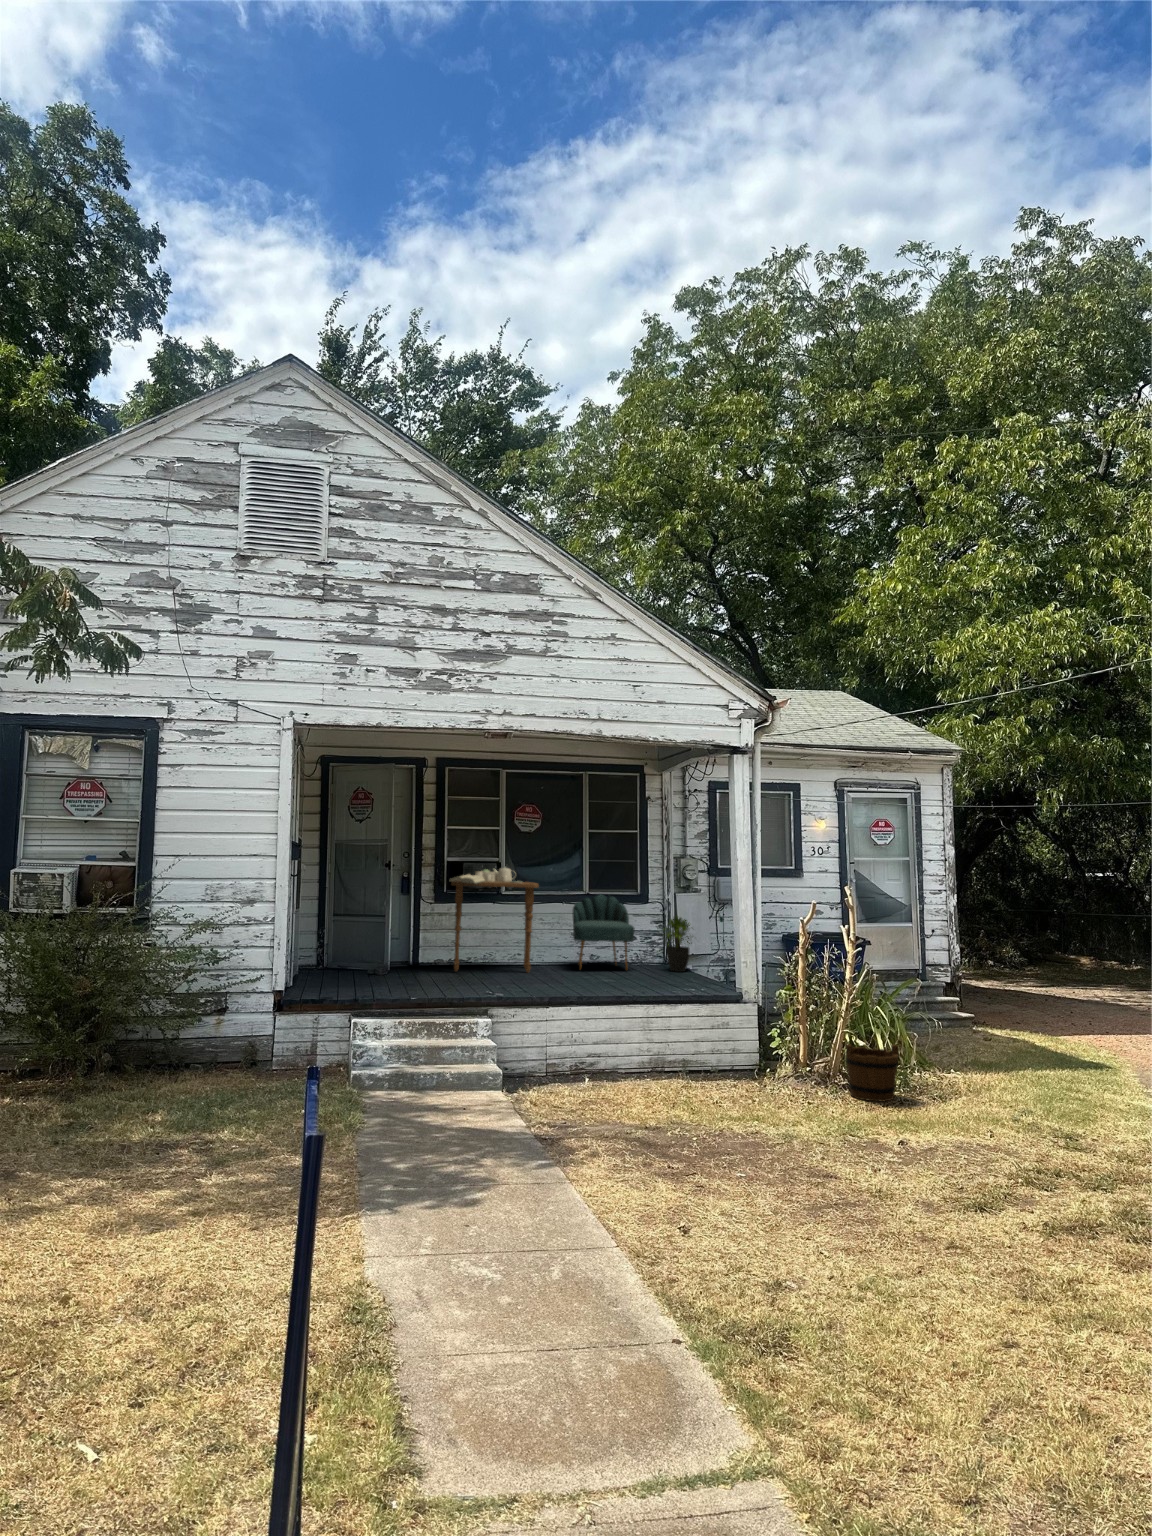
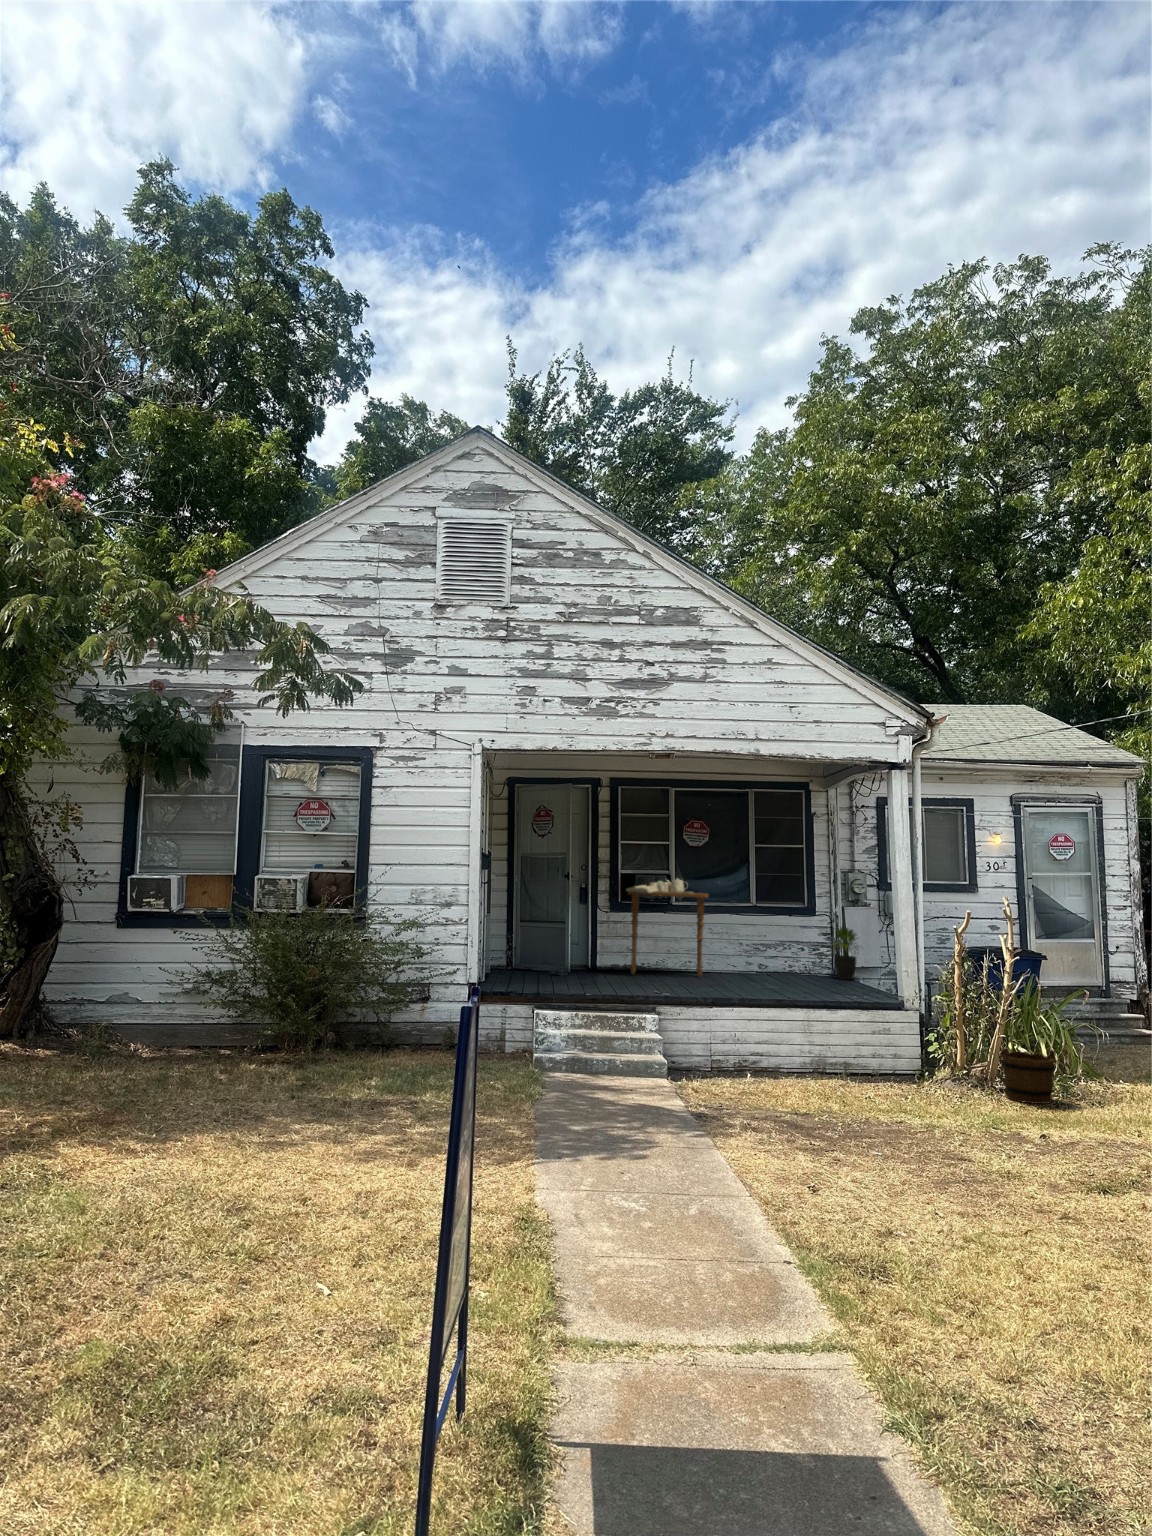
chair: present [573,894,634,968] -> none [743,902,802,978]

